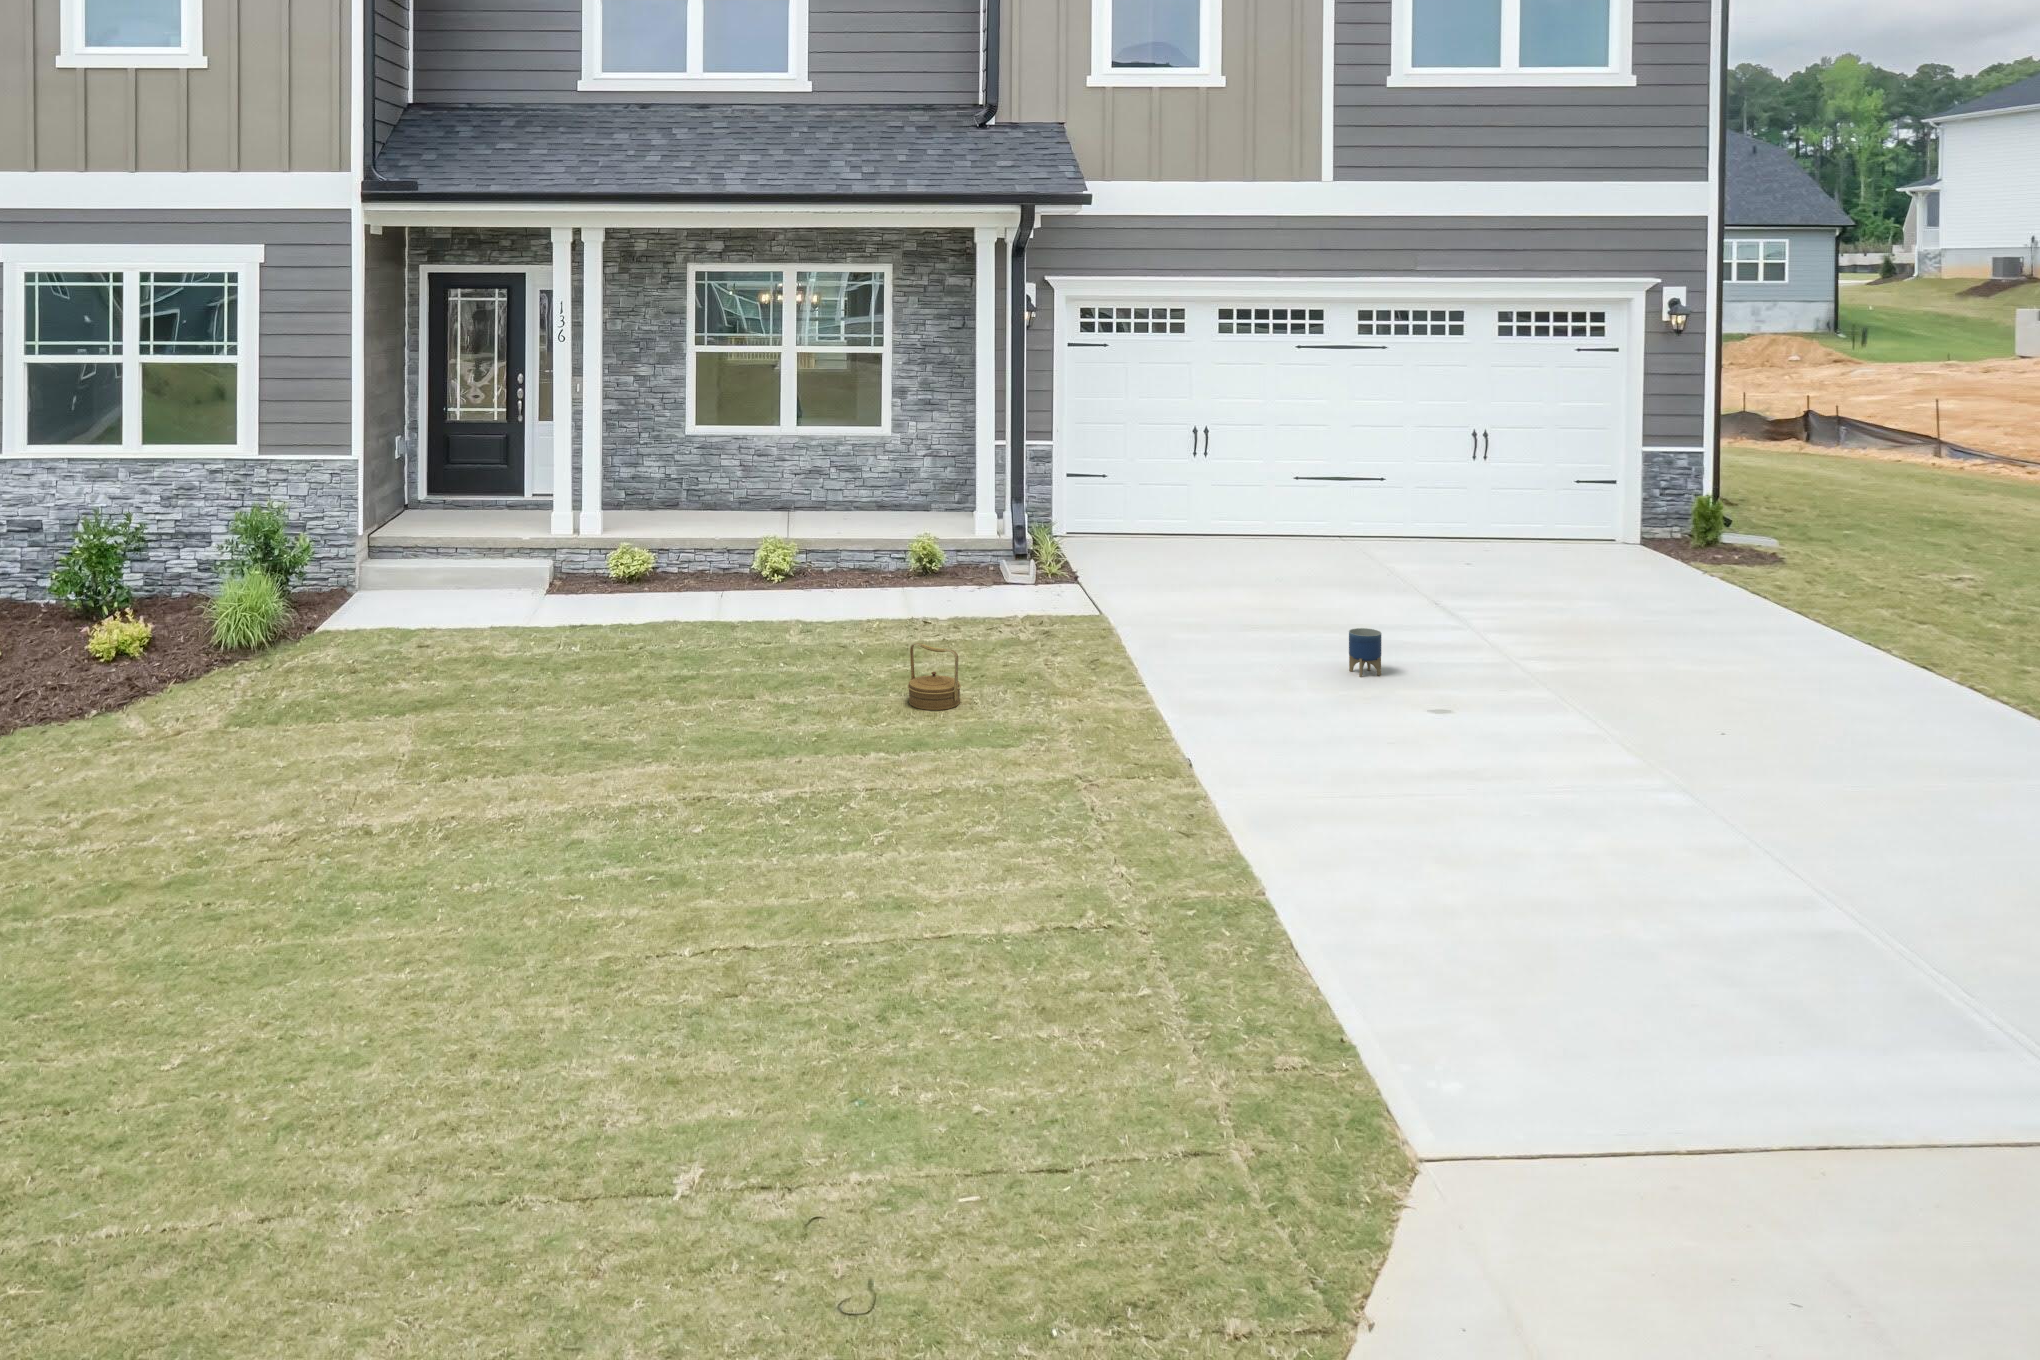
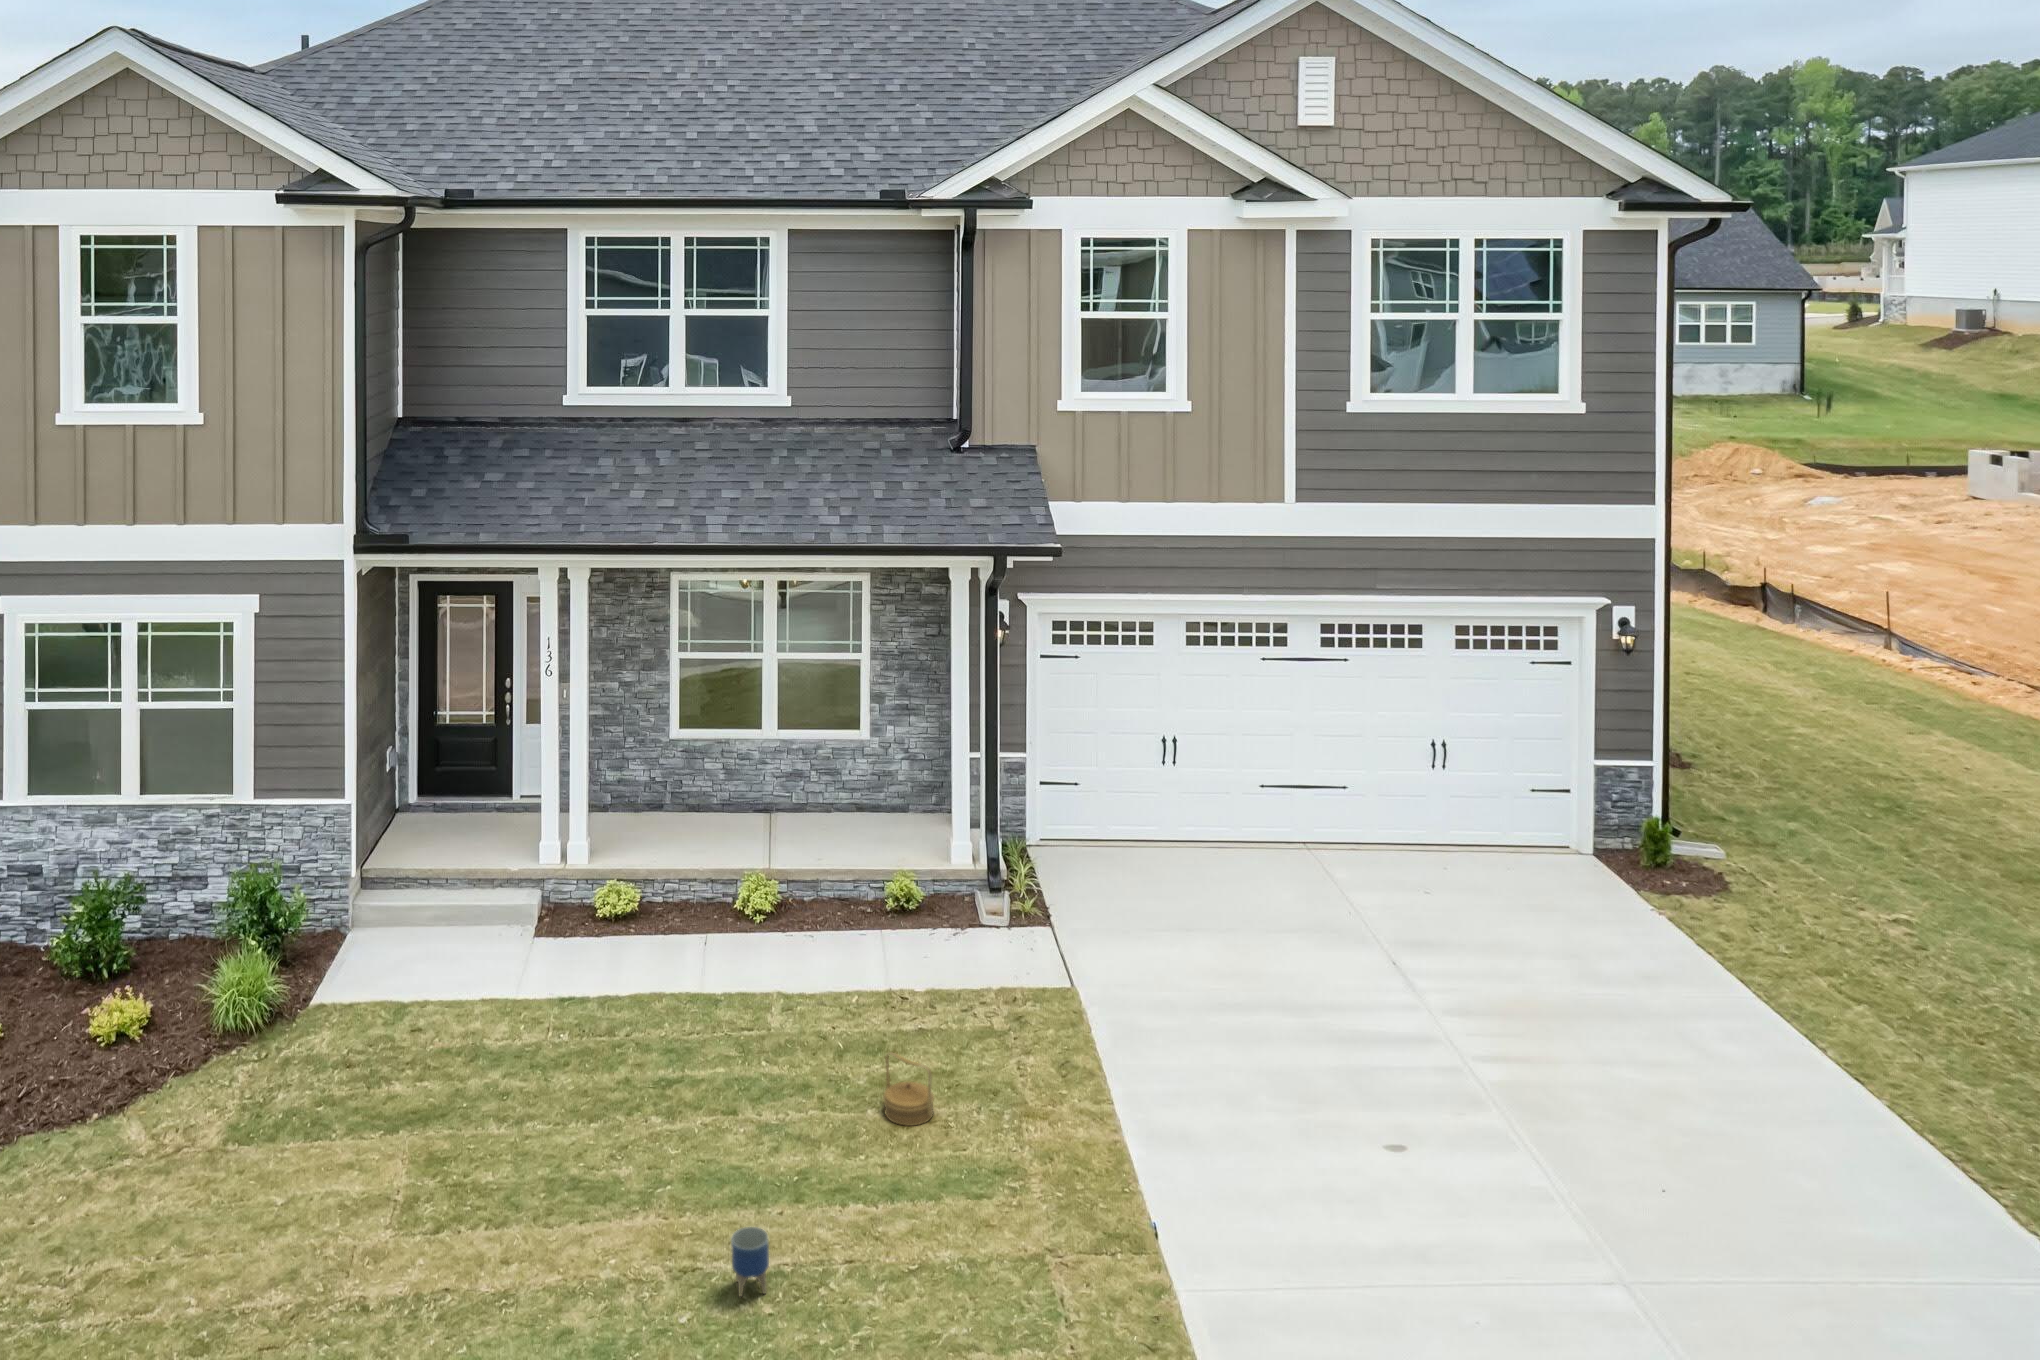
planter: present [1349,628,1381,677] -> present [731,1227,769,1297]

